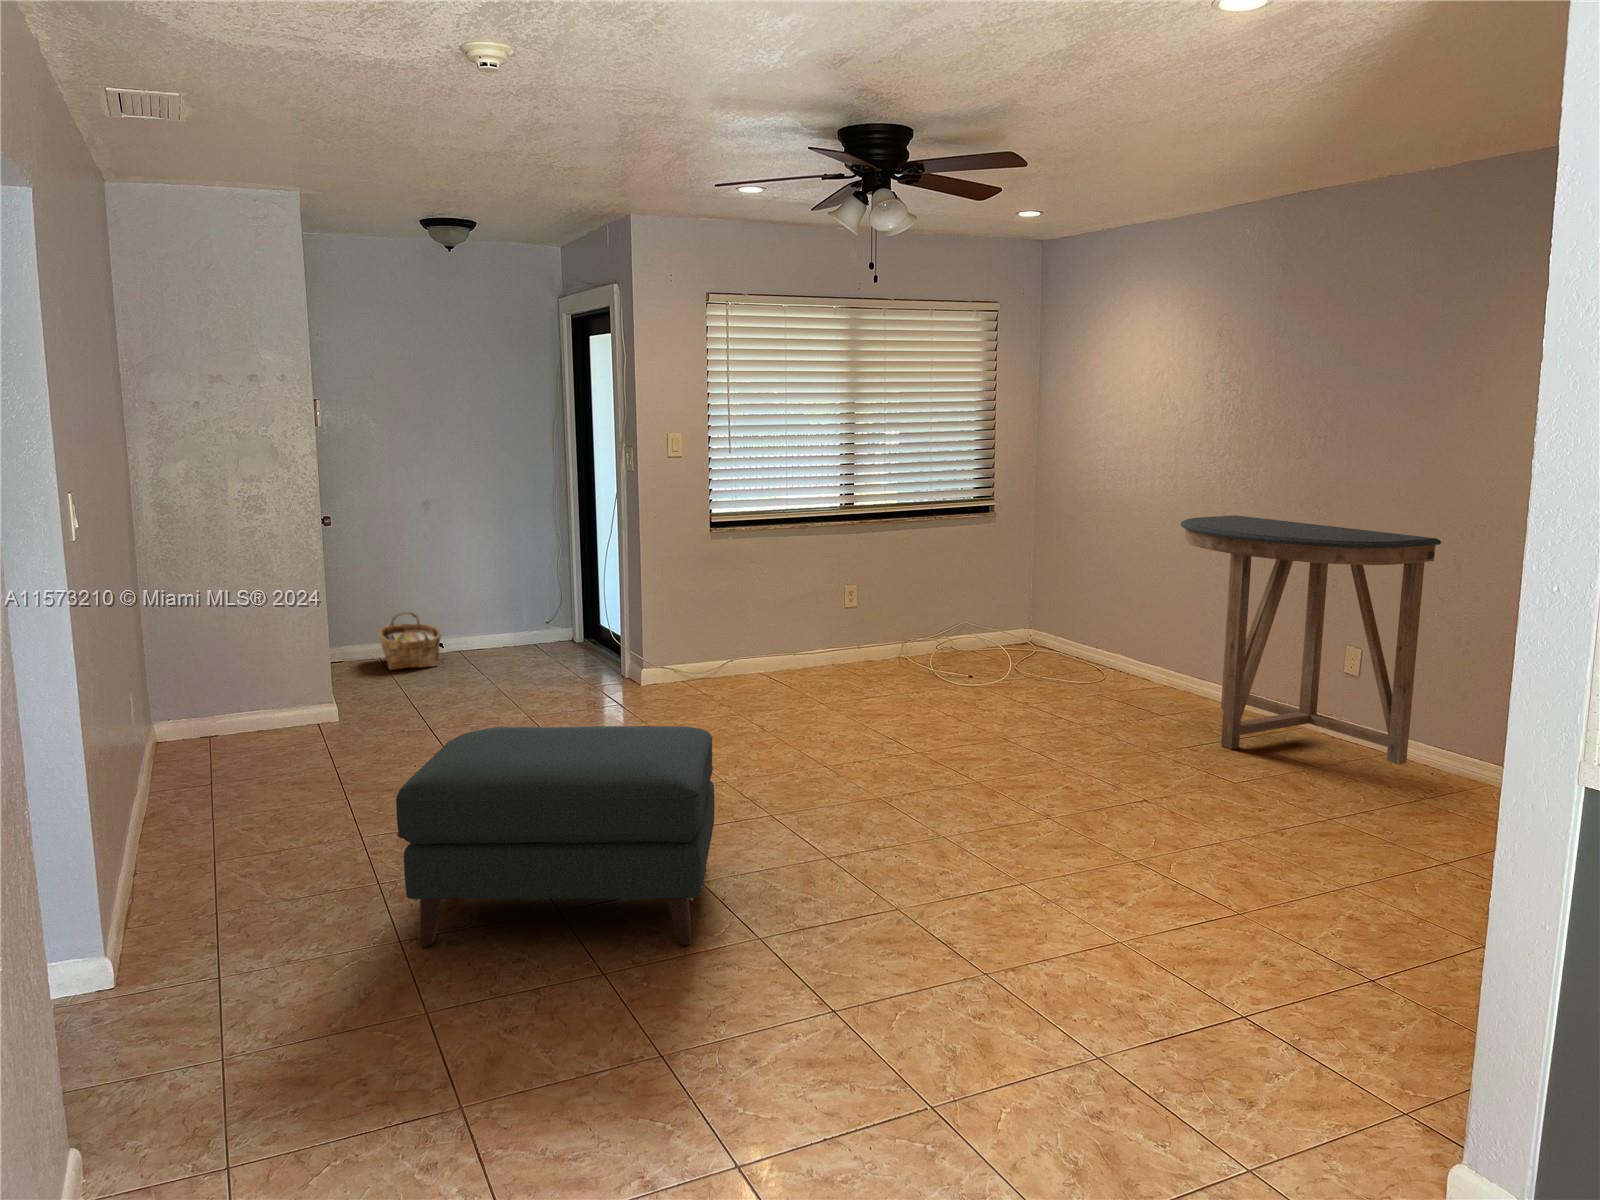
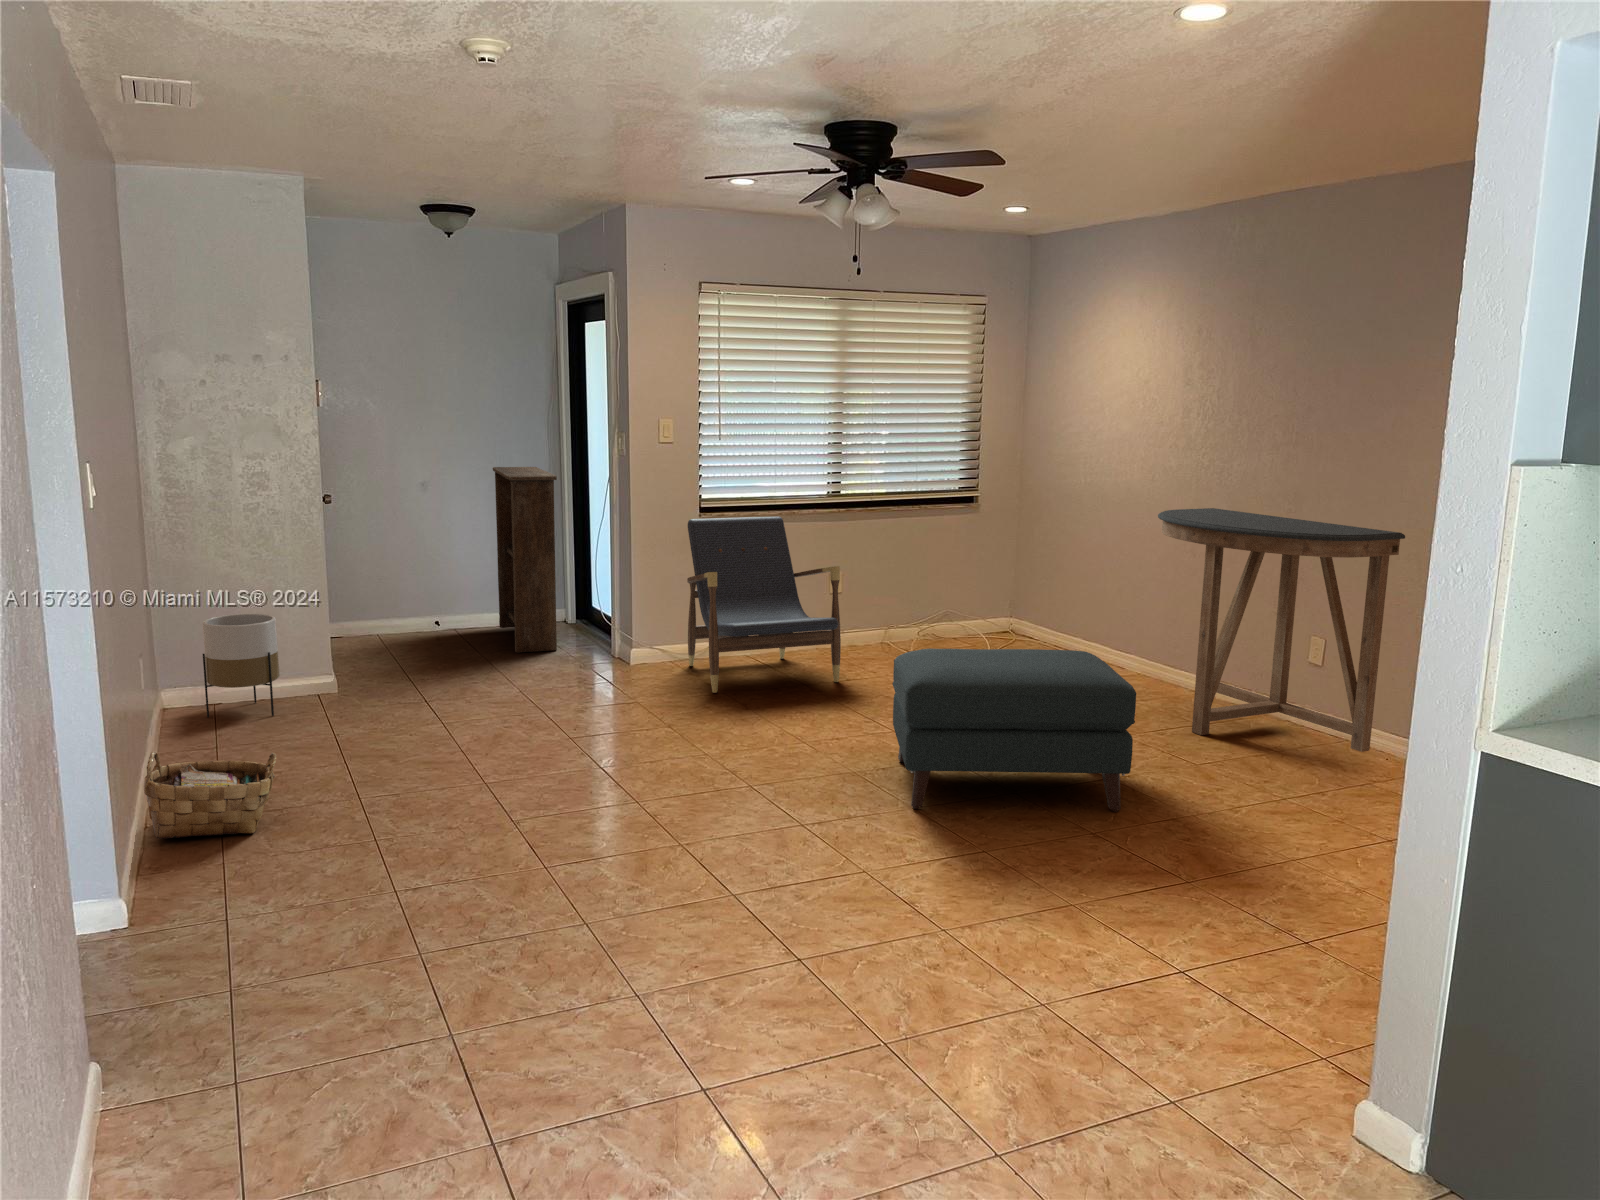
bookshelf: none [500,485,568,673] -> present [493,467,557,652]
lounge chair: none [699,531,856,712] -> present [687,516,841,693]
woven basket: present [379,612,441,670] -> present [144,751,276,839]
planter: none [205,641,285,748] -> present [203,614,280,717]
ottoman: present [396,726,715,947] -> present [892,649,1136,812]

